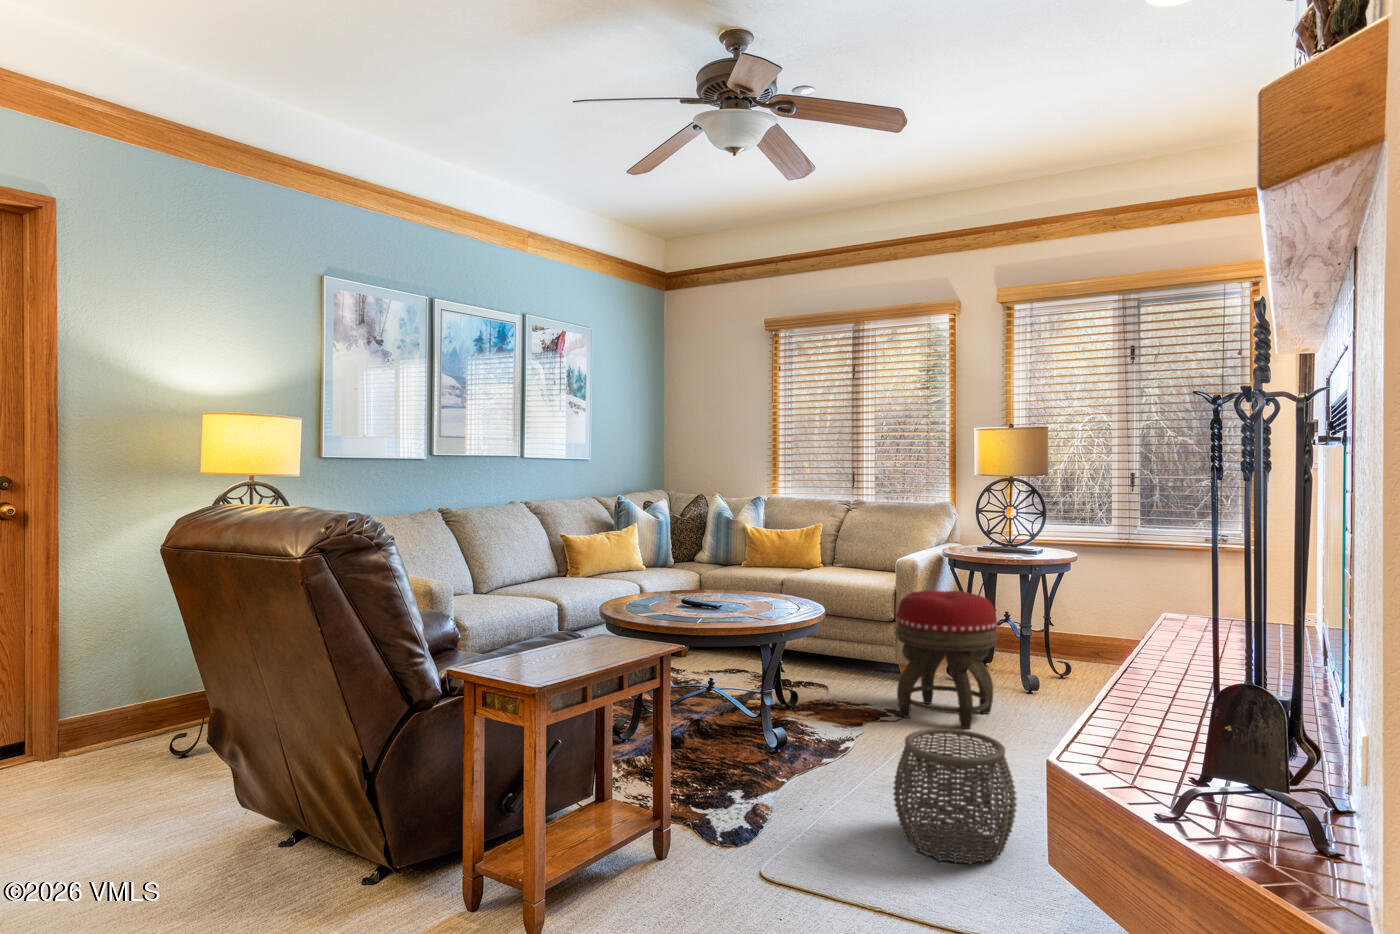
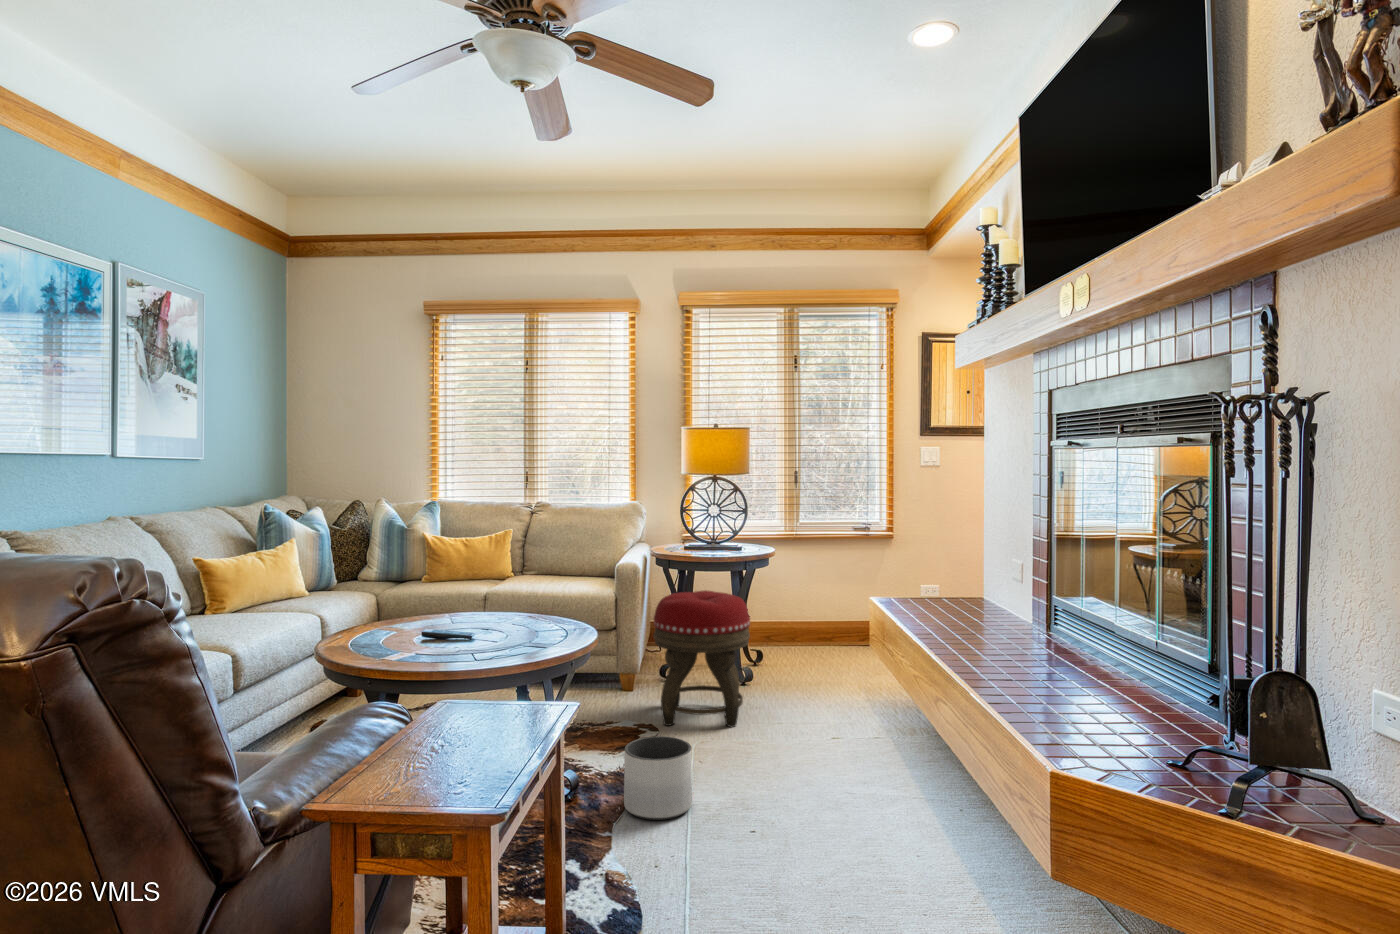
planter: none [794,711,857,785] -> present [624,736,692,820]
woven basket: present [893,728,1017,864] -> none [781,735,903,874]

